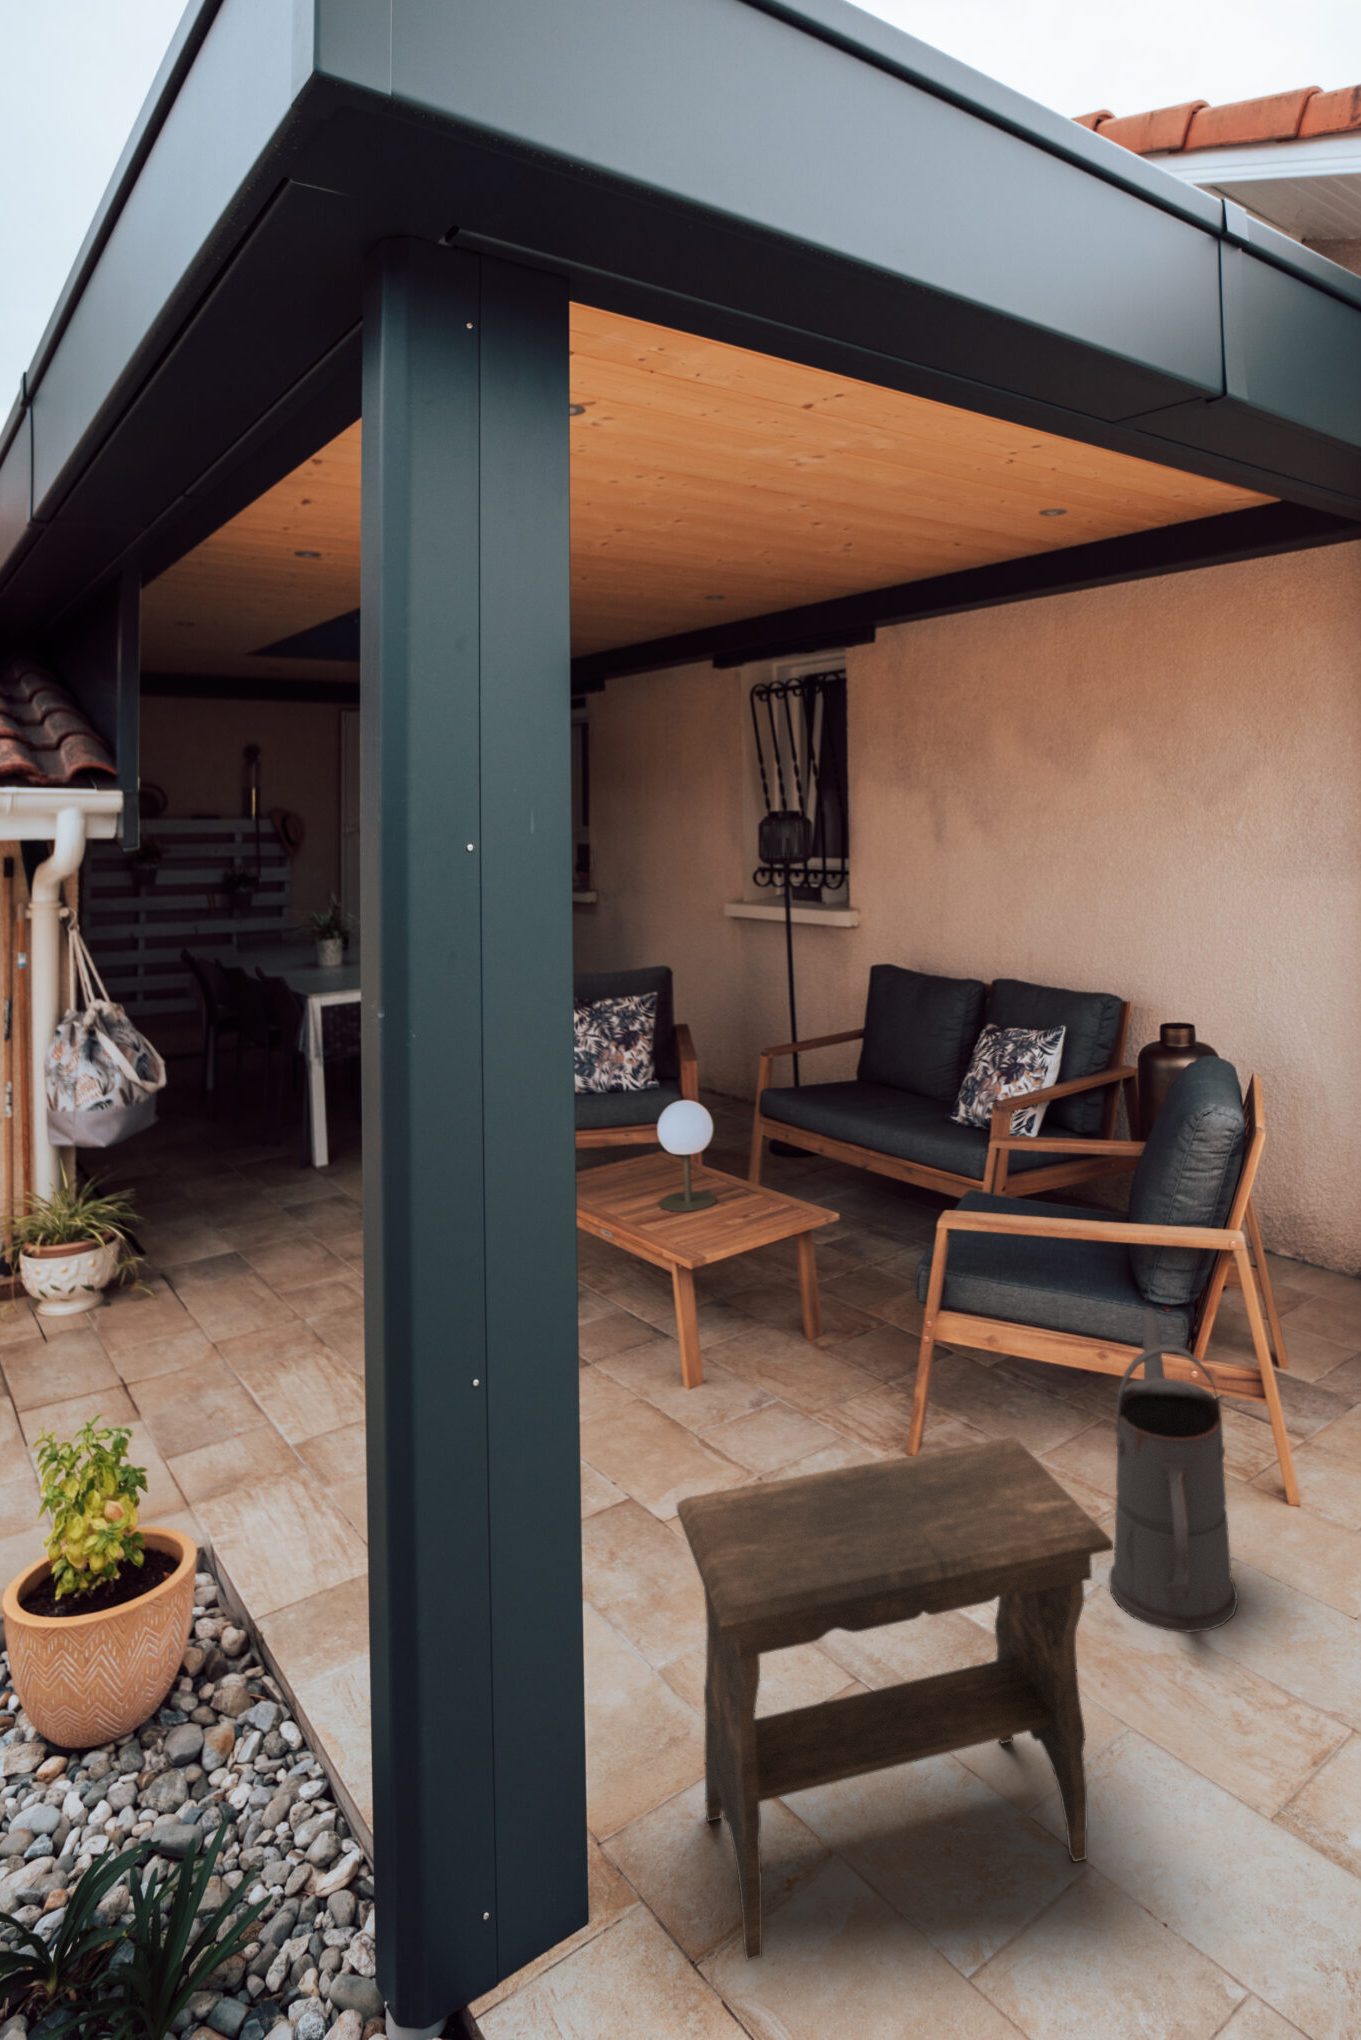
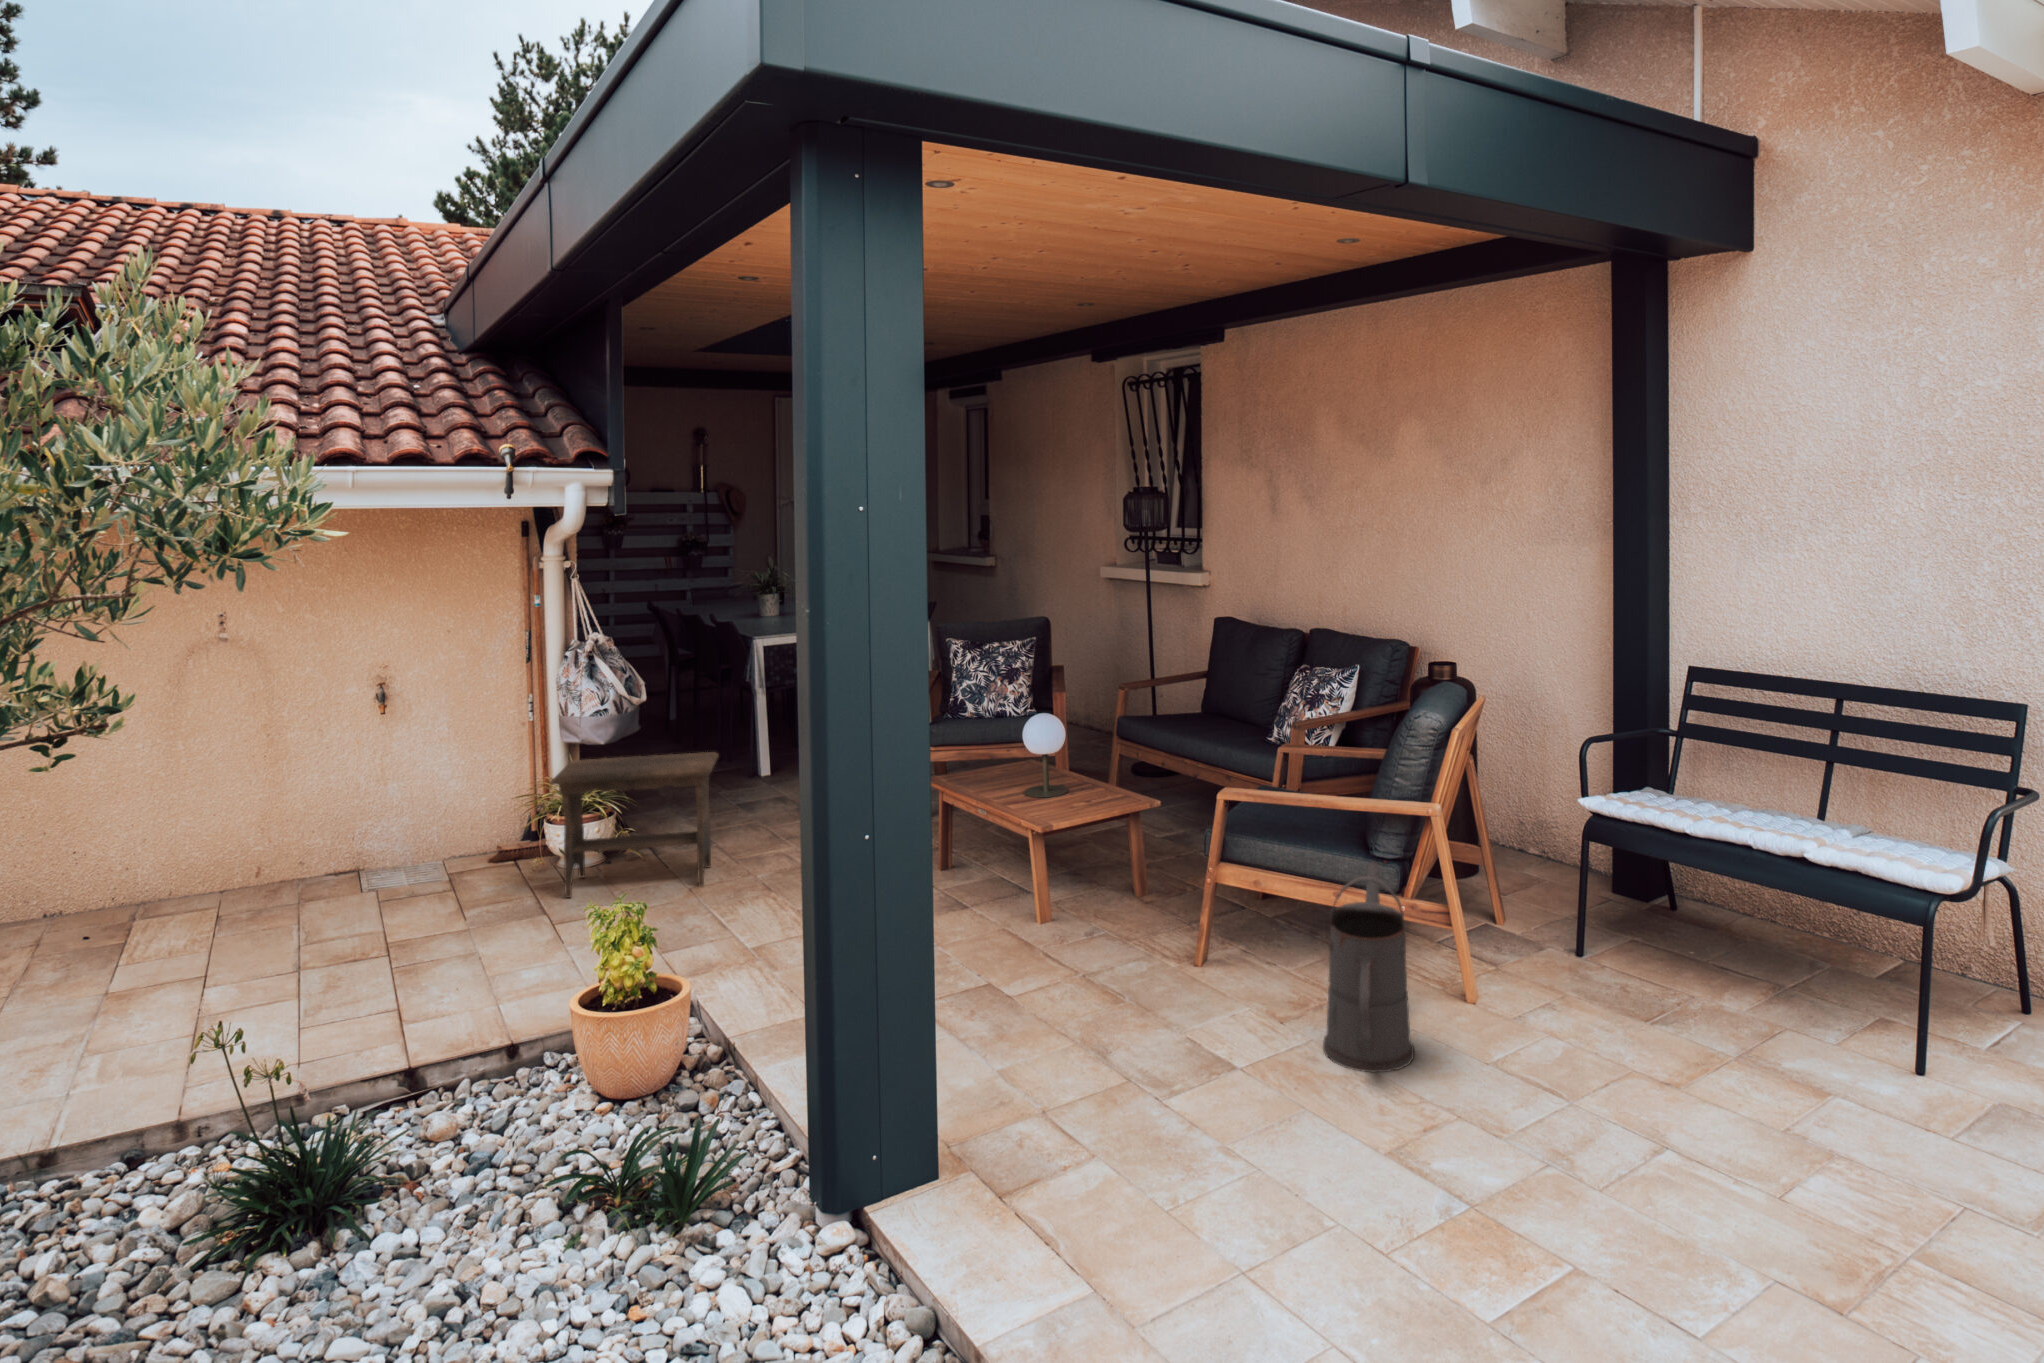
footstool: present [677,1437,1113,1961] -> present [550,752,718,898]

